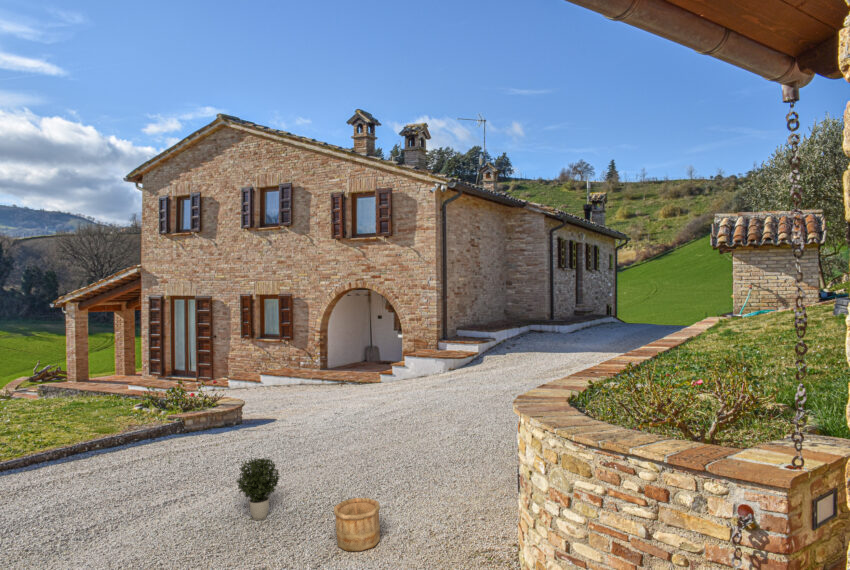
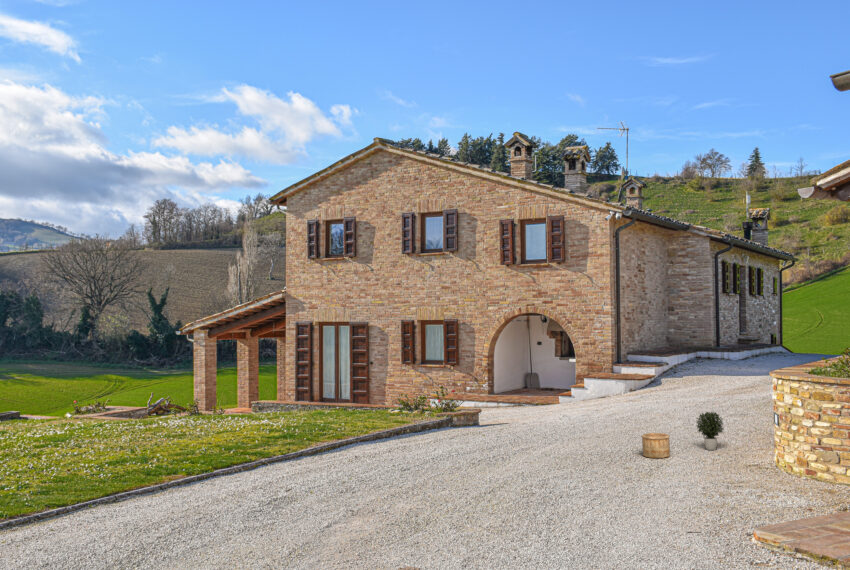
potted plant: present [236,458,280,520] -> present [697,412,724,451]

